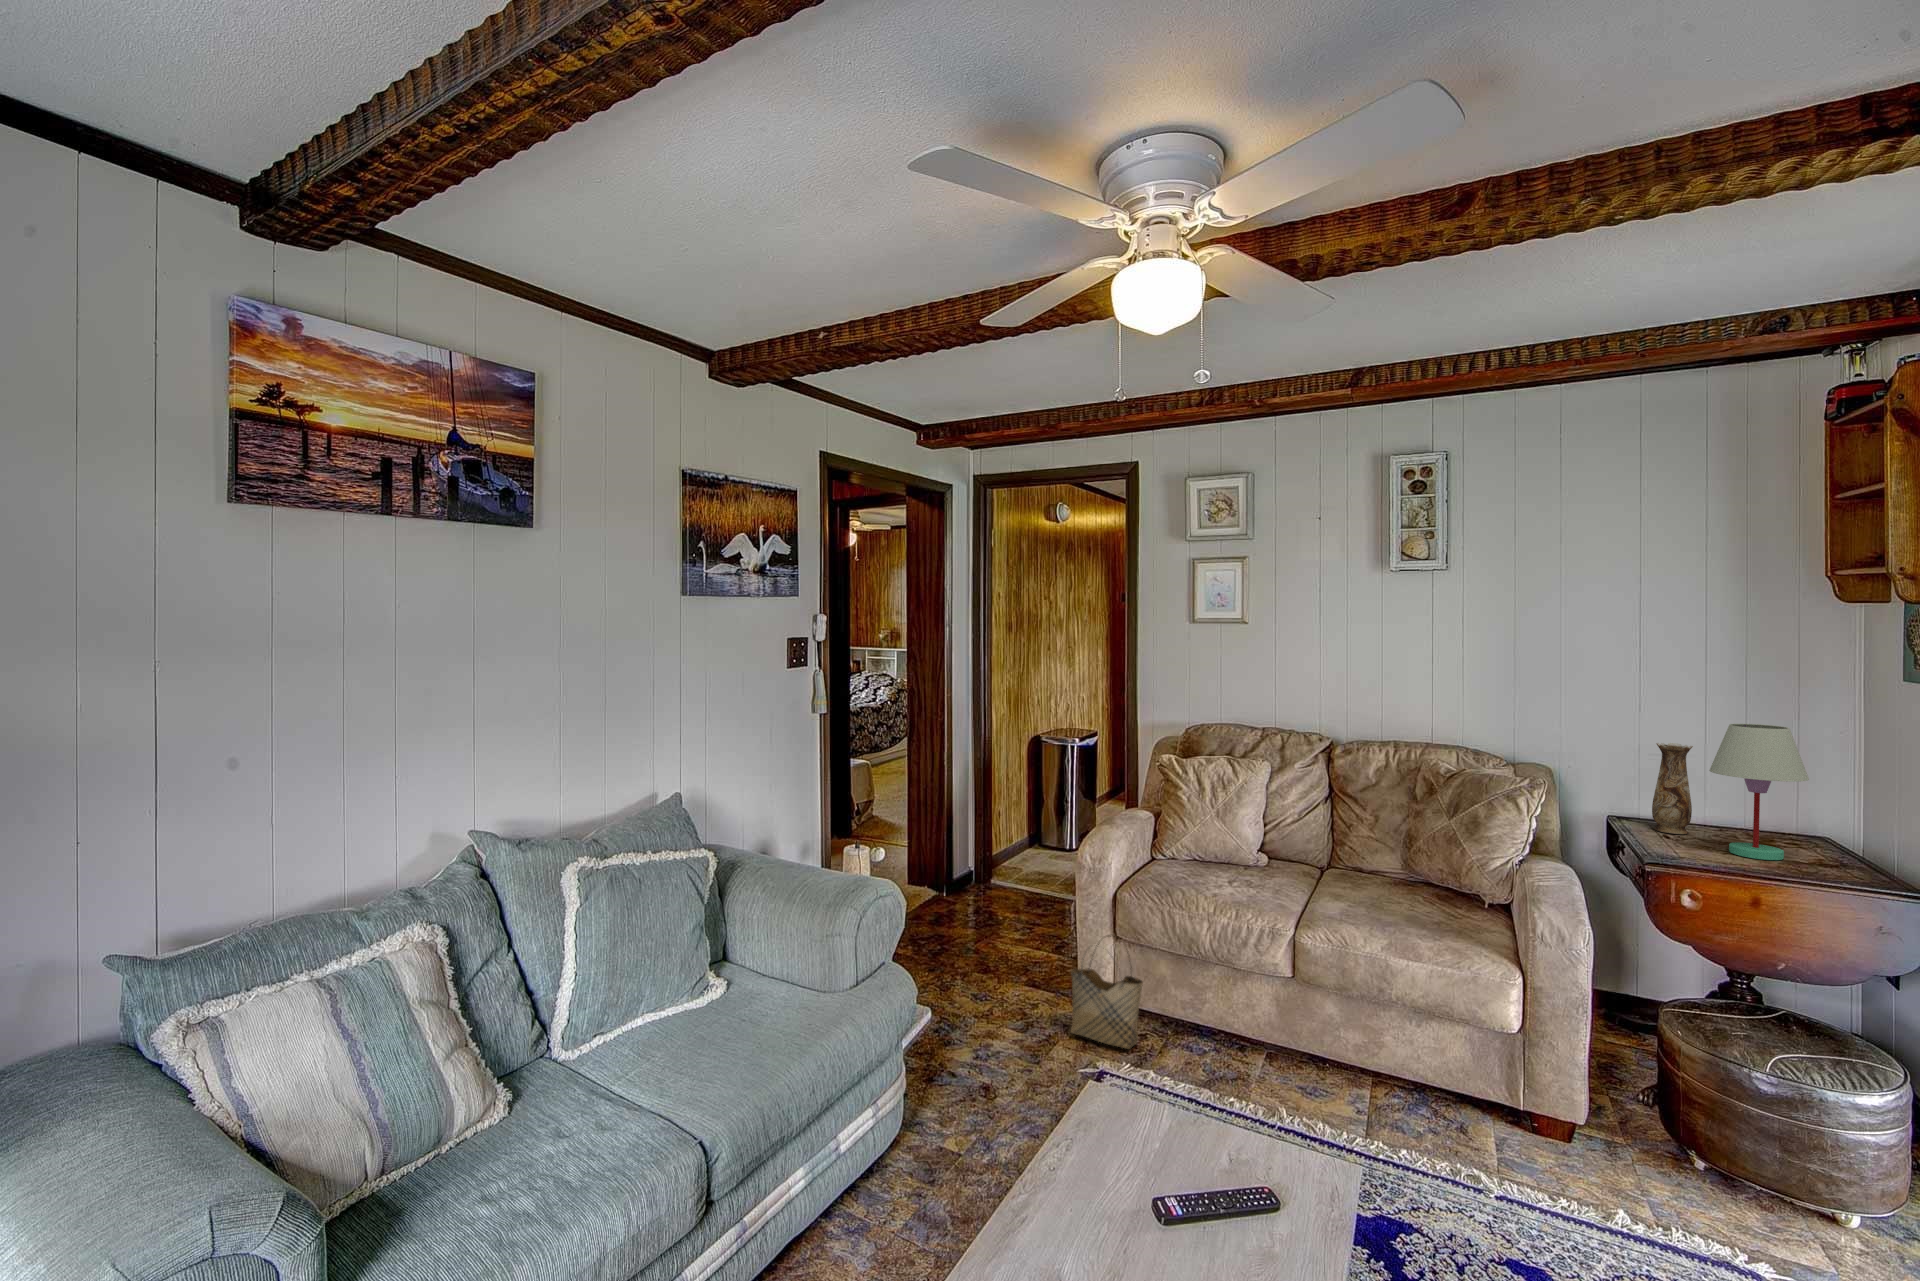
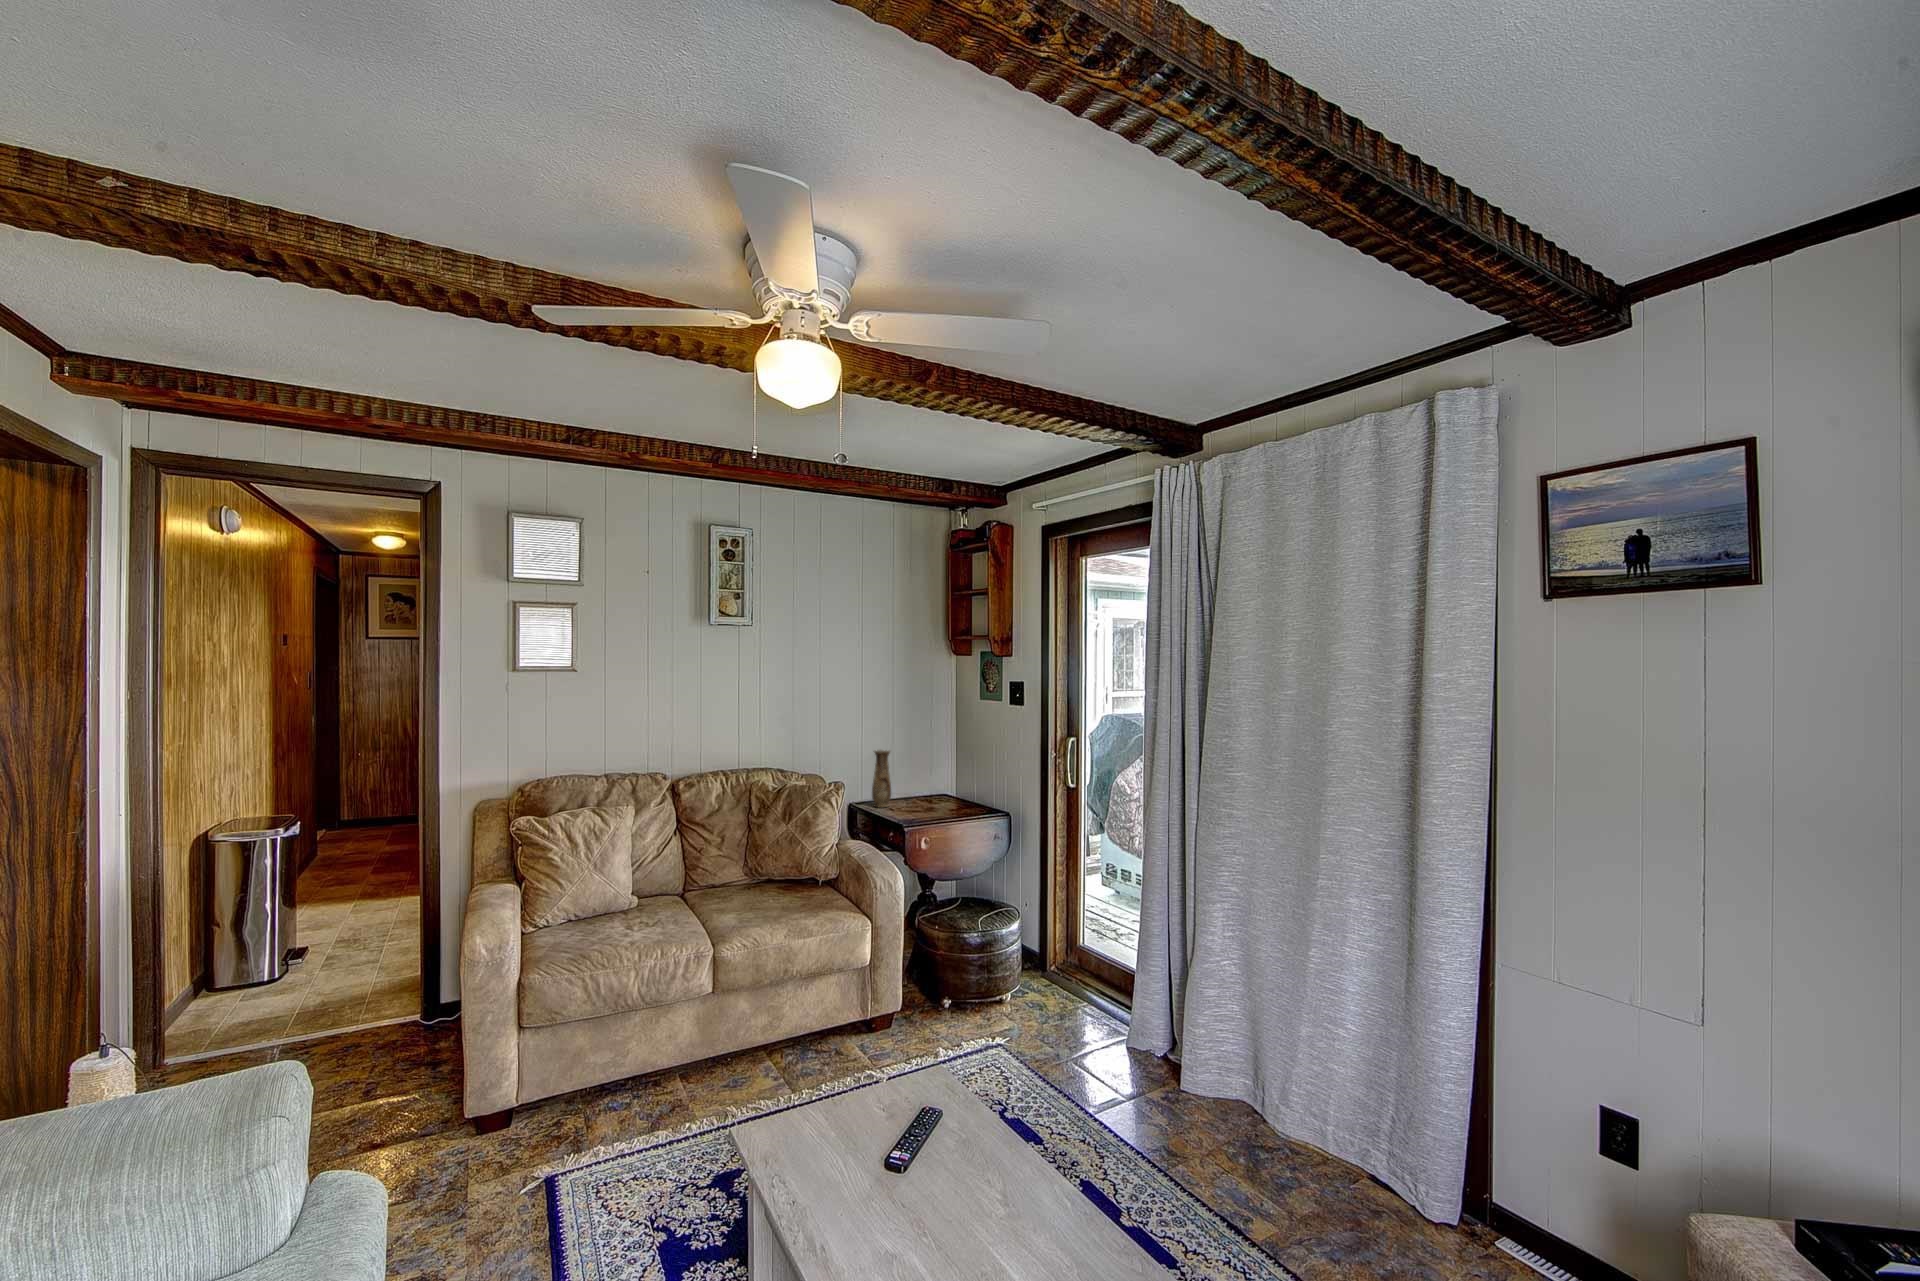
table lamp: present [1709,724,1809,860] -> none [908,733,951,813]
woven basket: present [1071,935,1143,1049] -> none [472,1025,567,1164]

